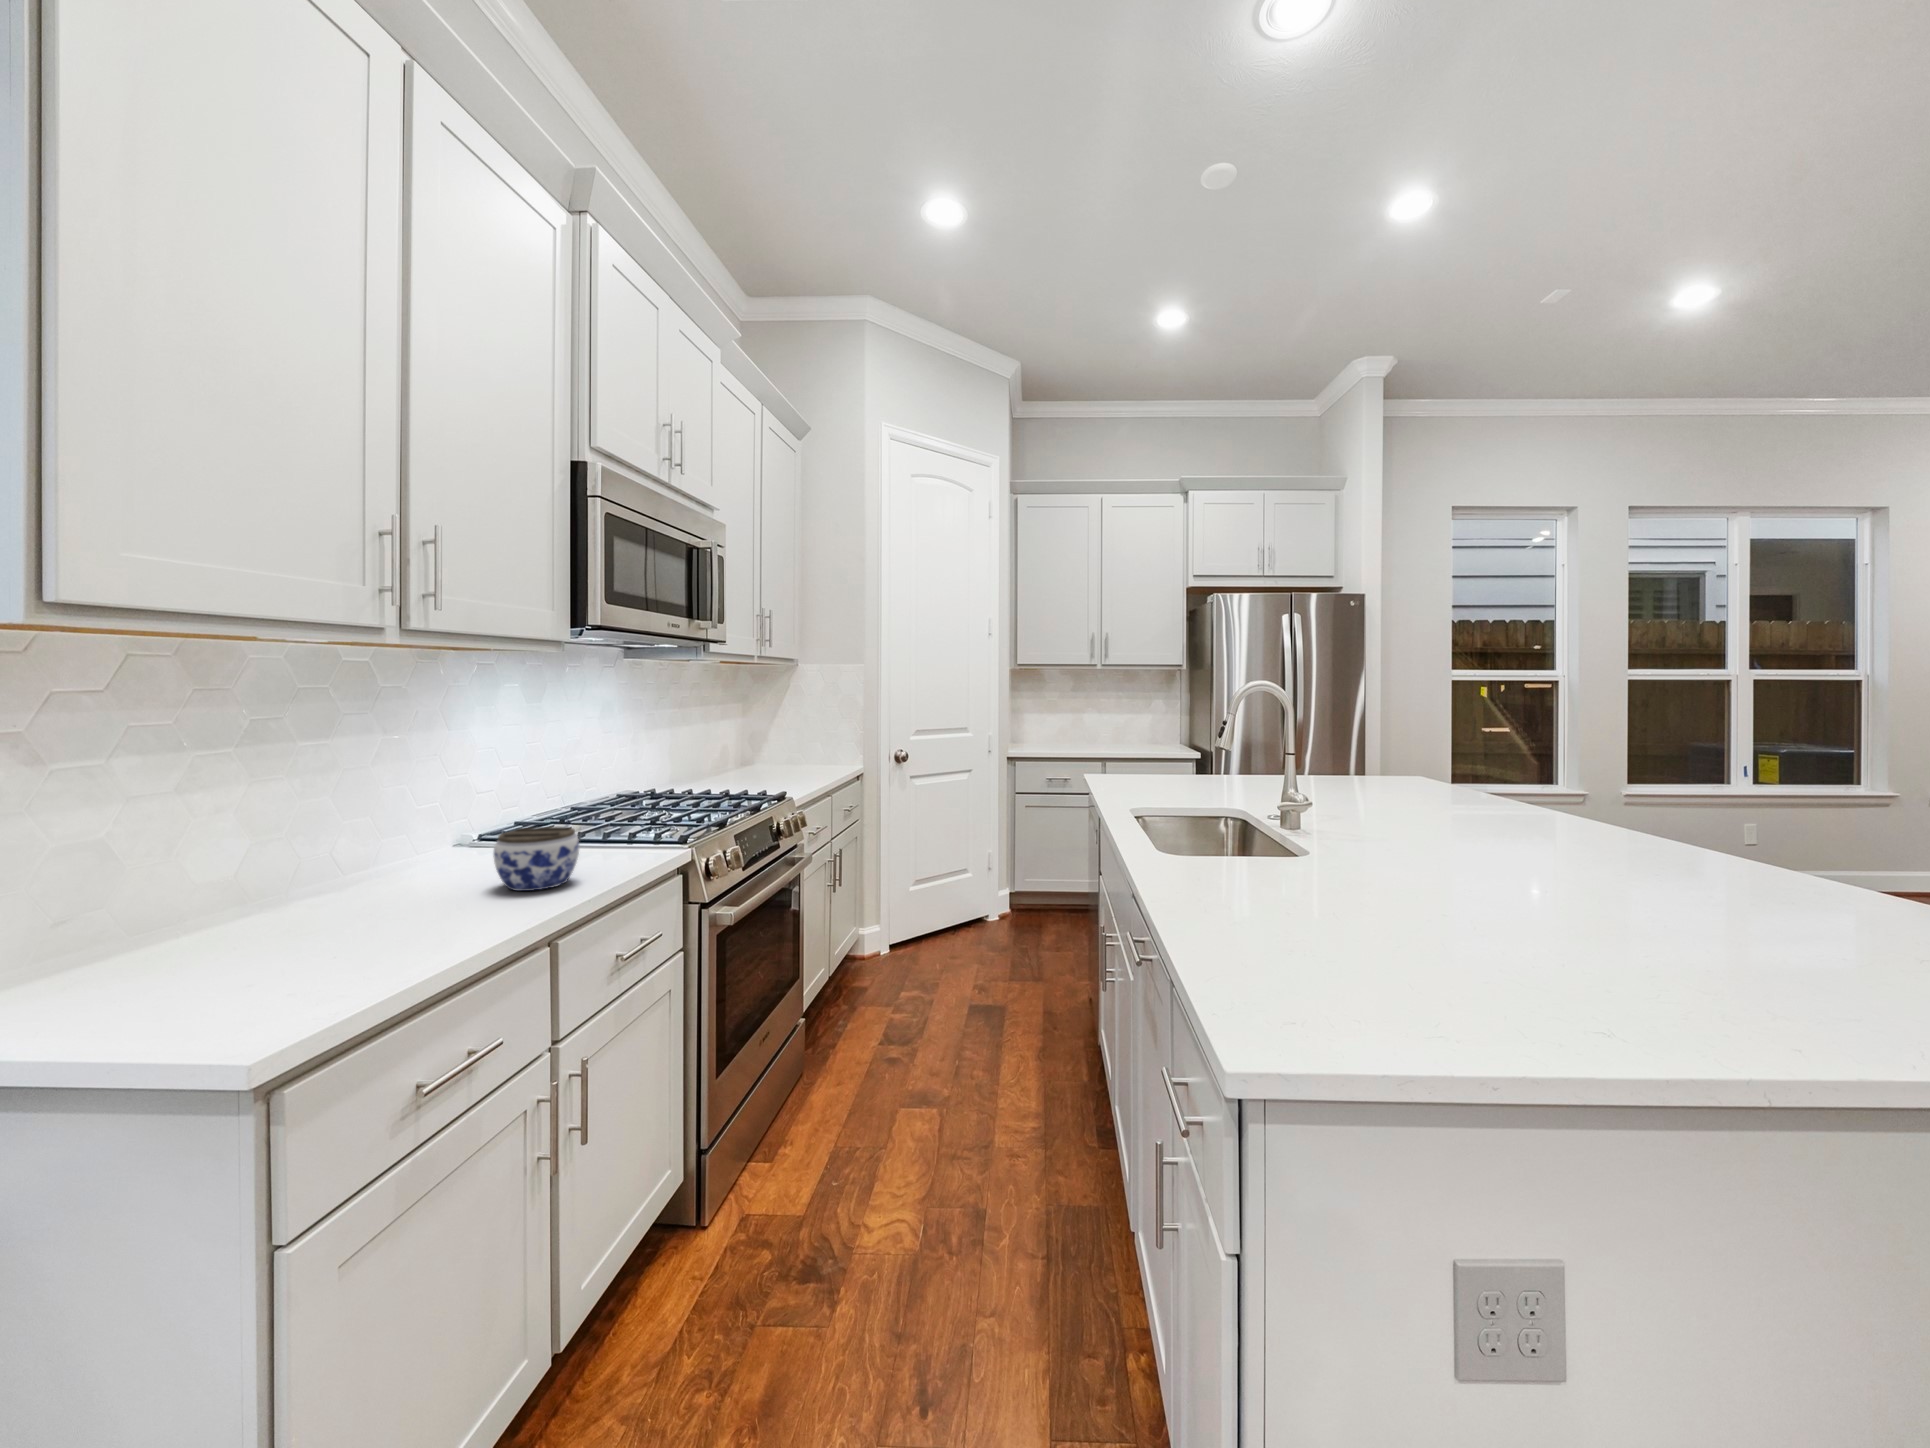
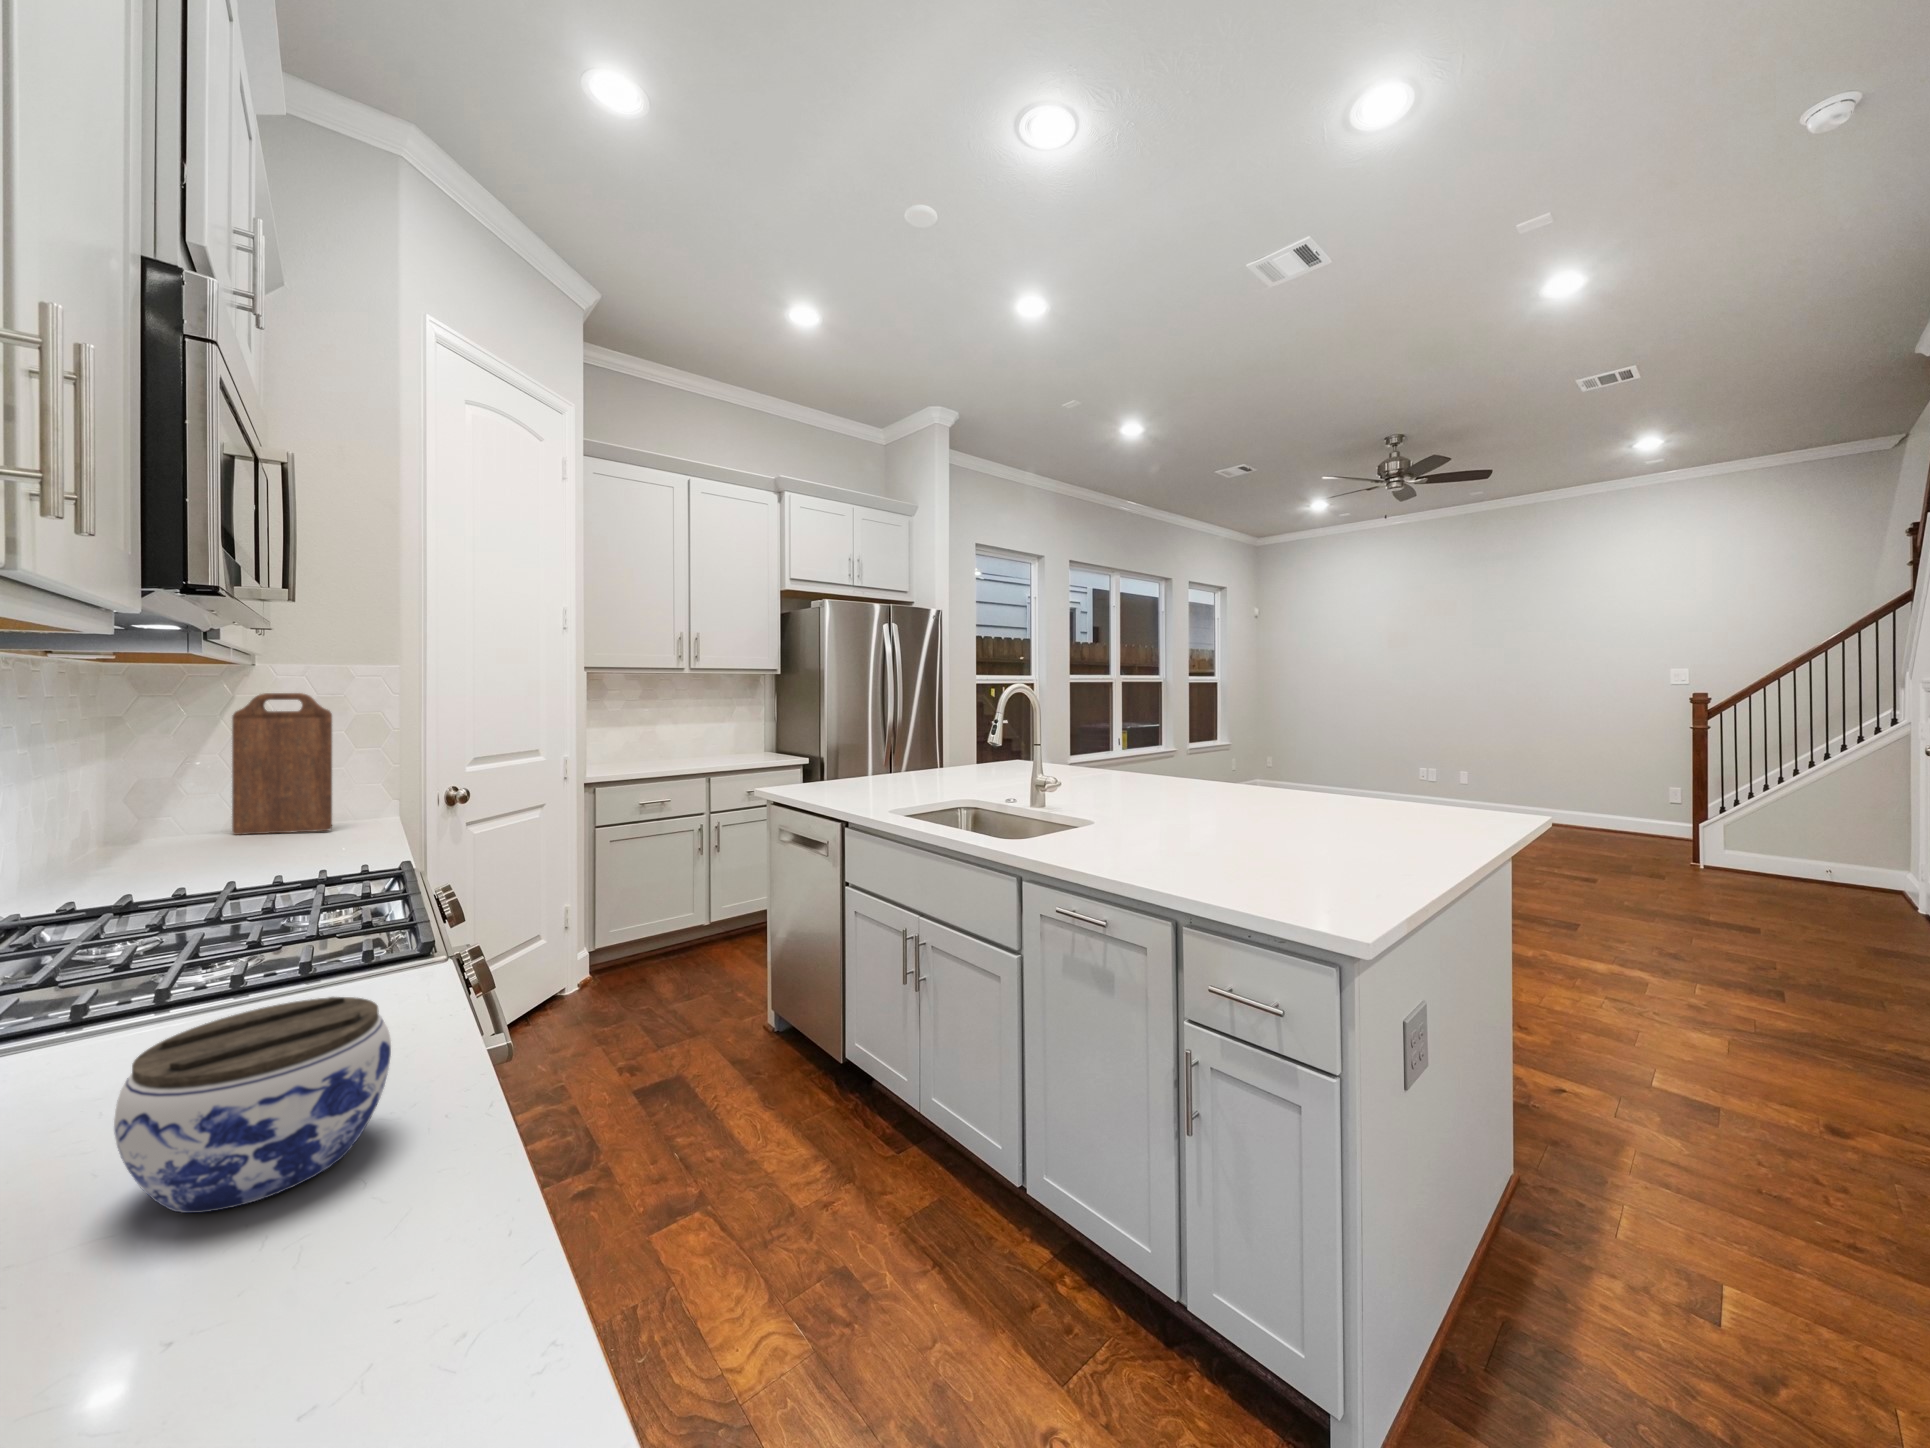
cutting board: none [777,688,813,772] -> present [232,693,332,835]

